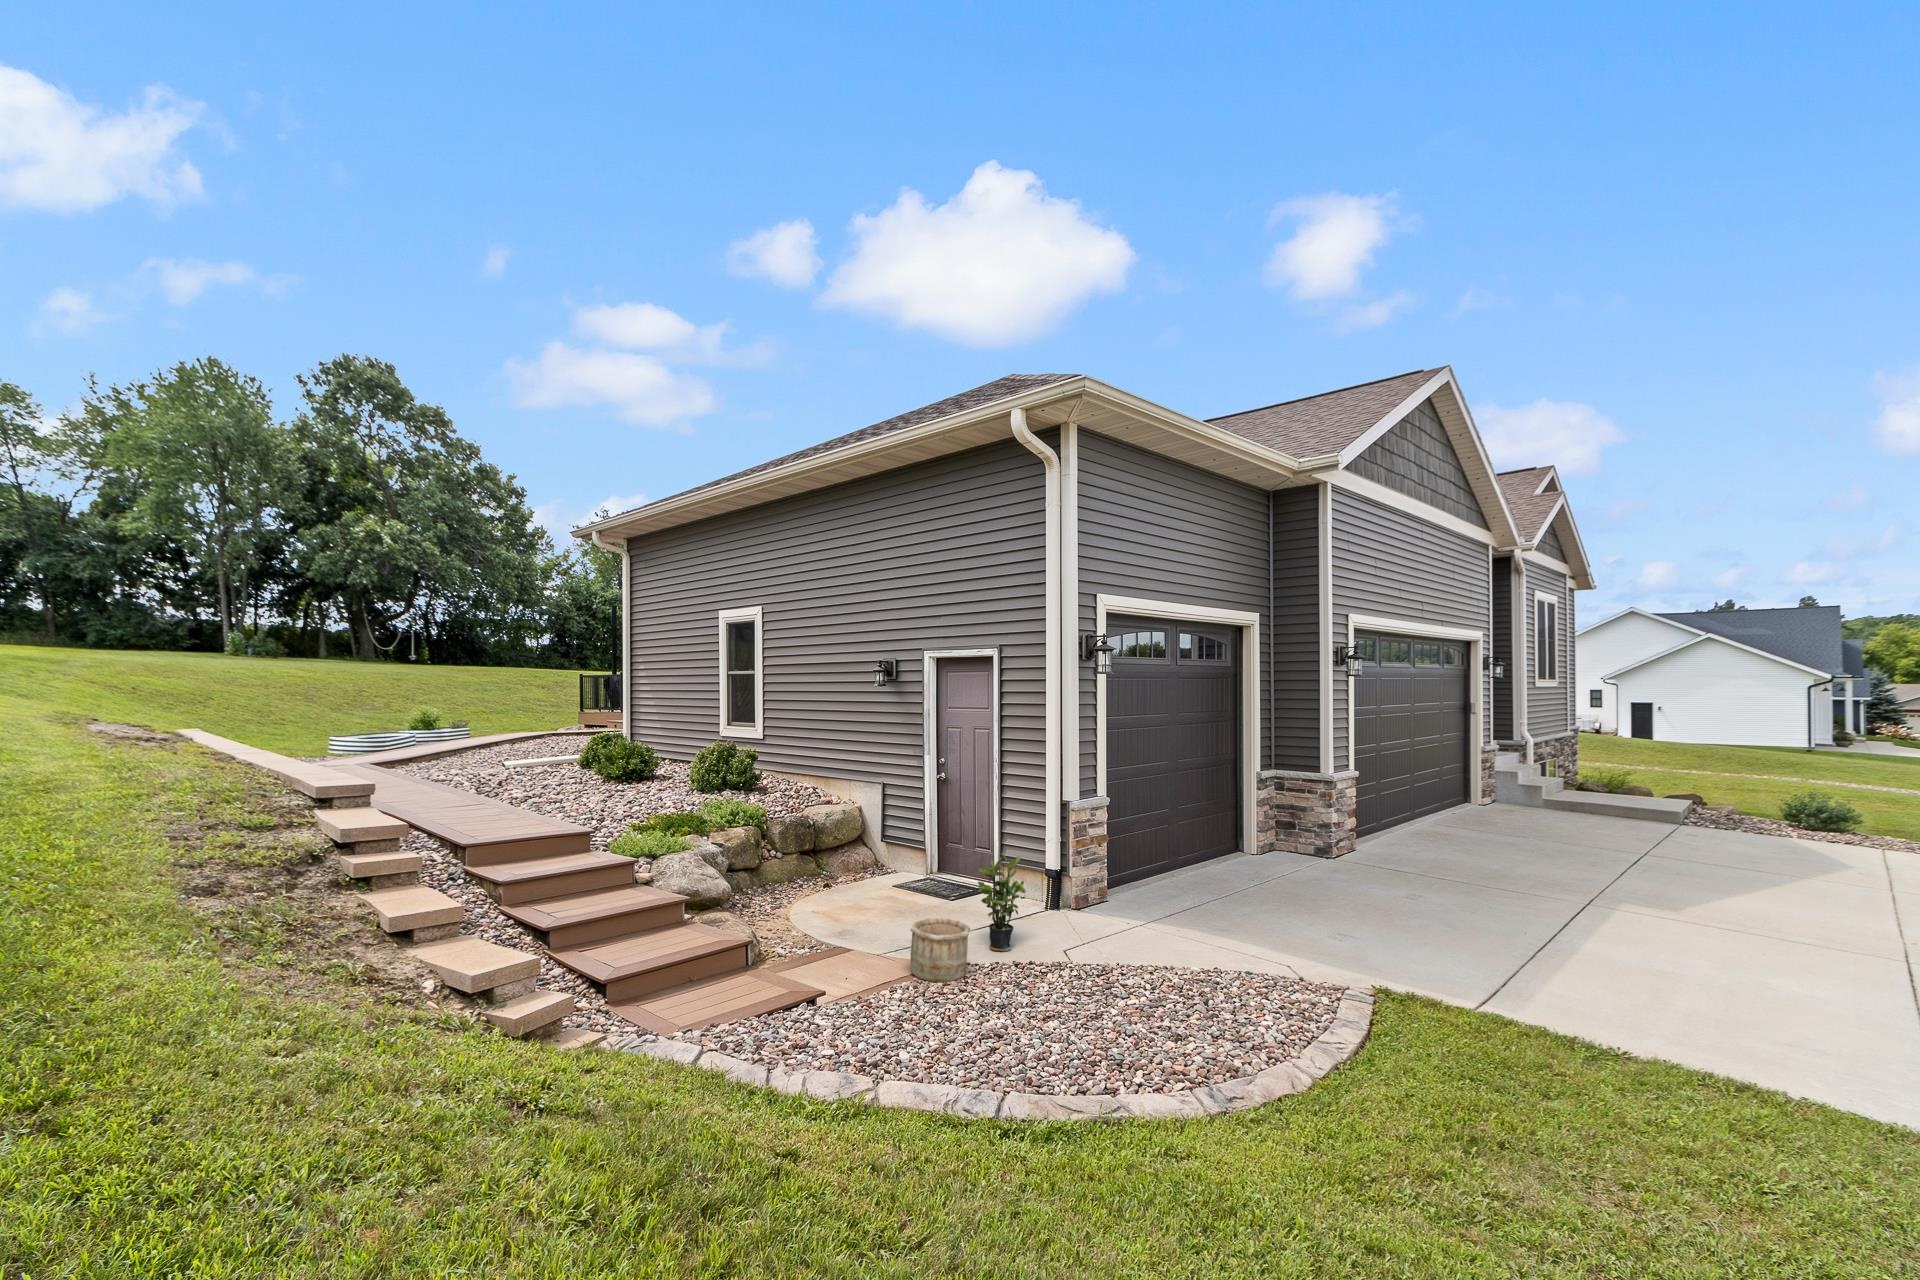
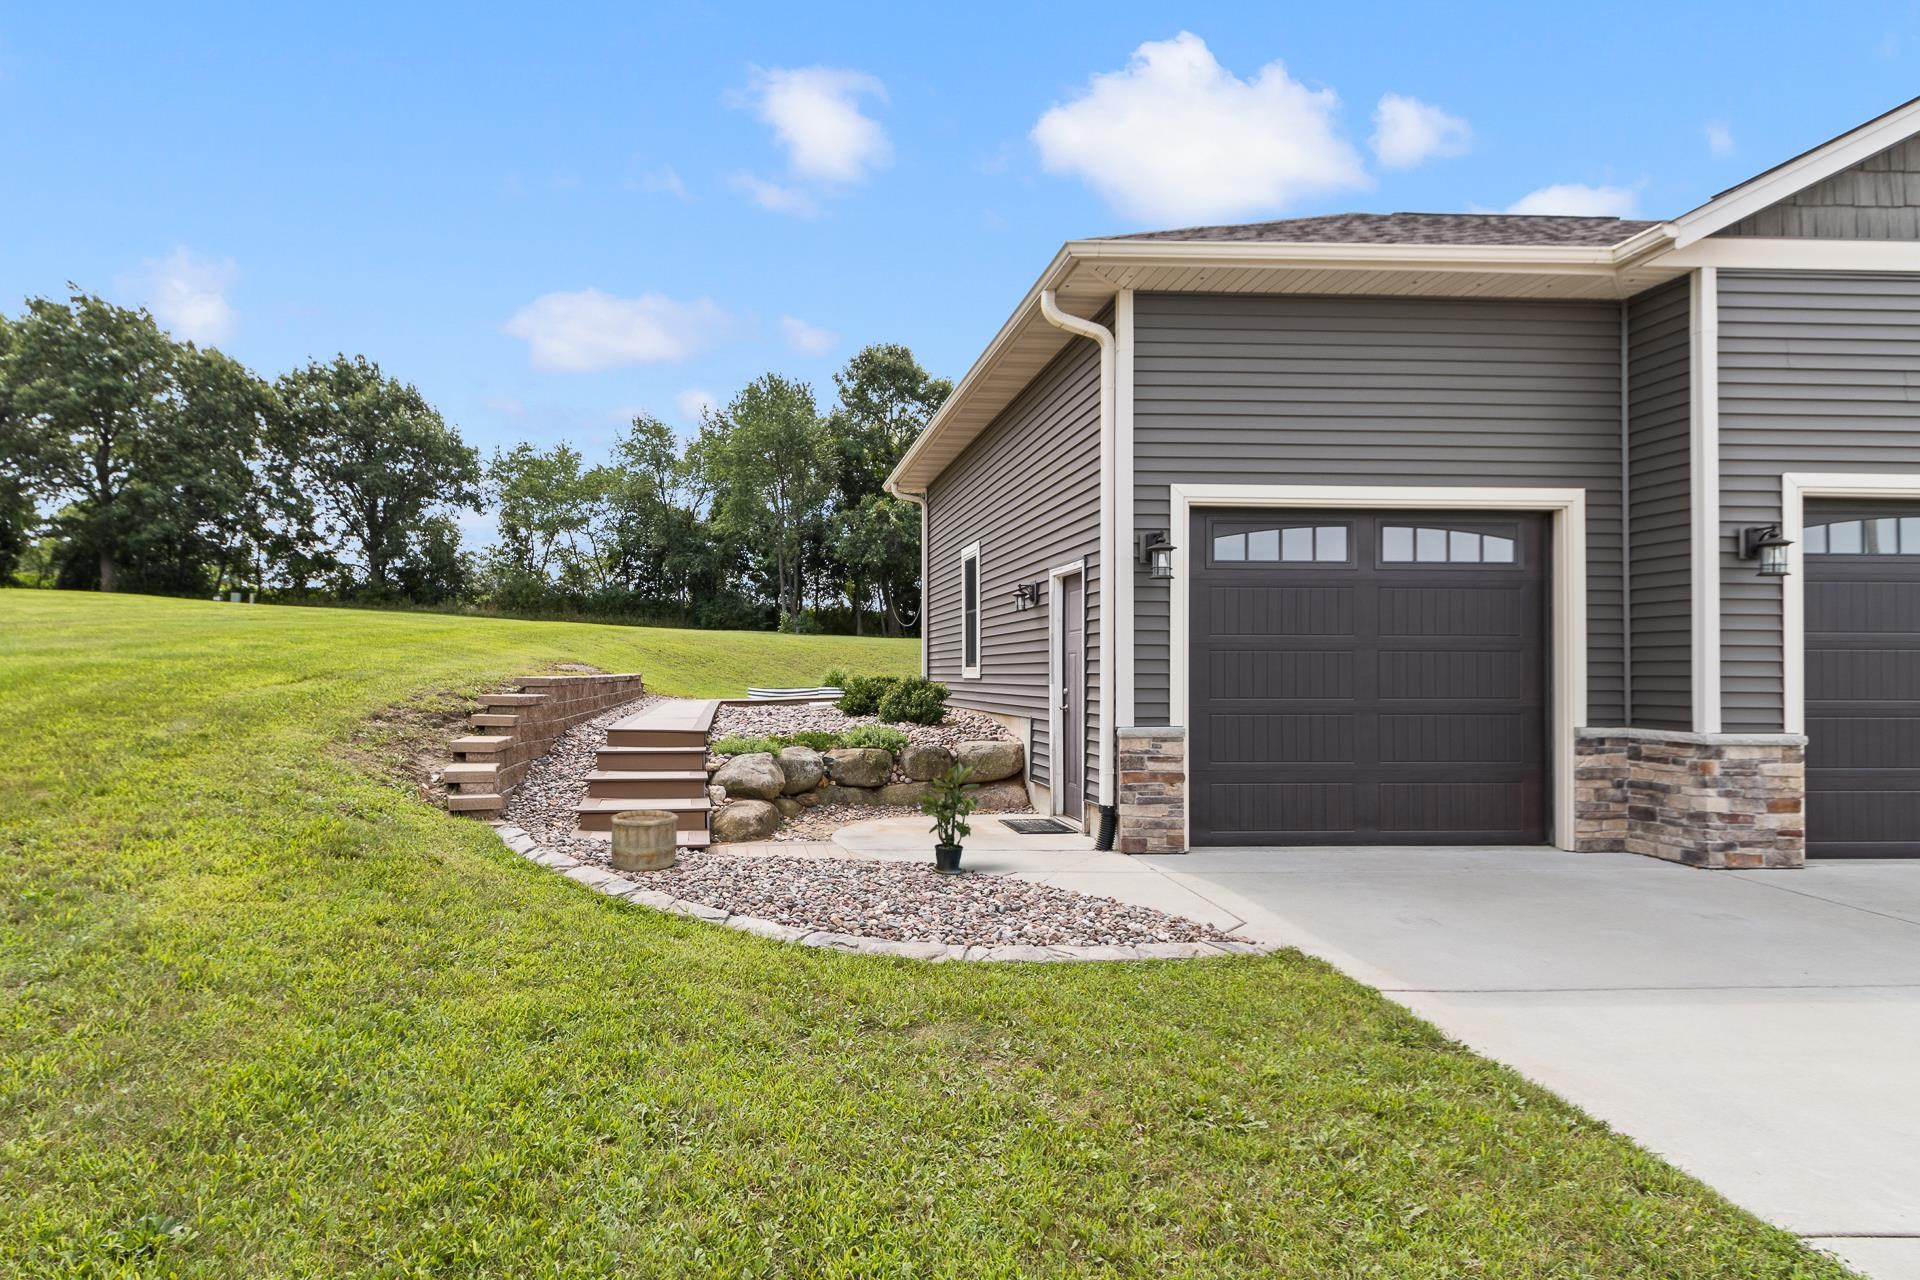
wooden bucket: present [910,918,970,982] -> present [610,810,679,871]

